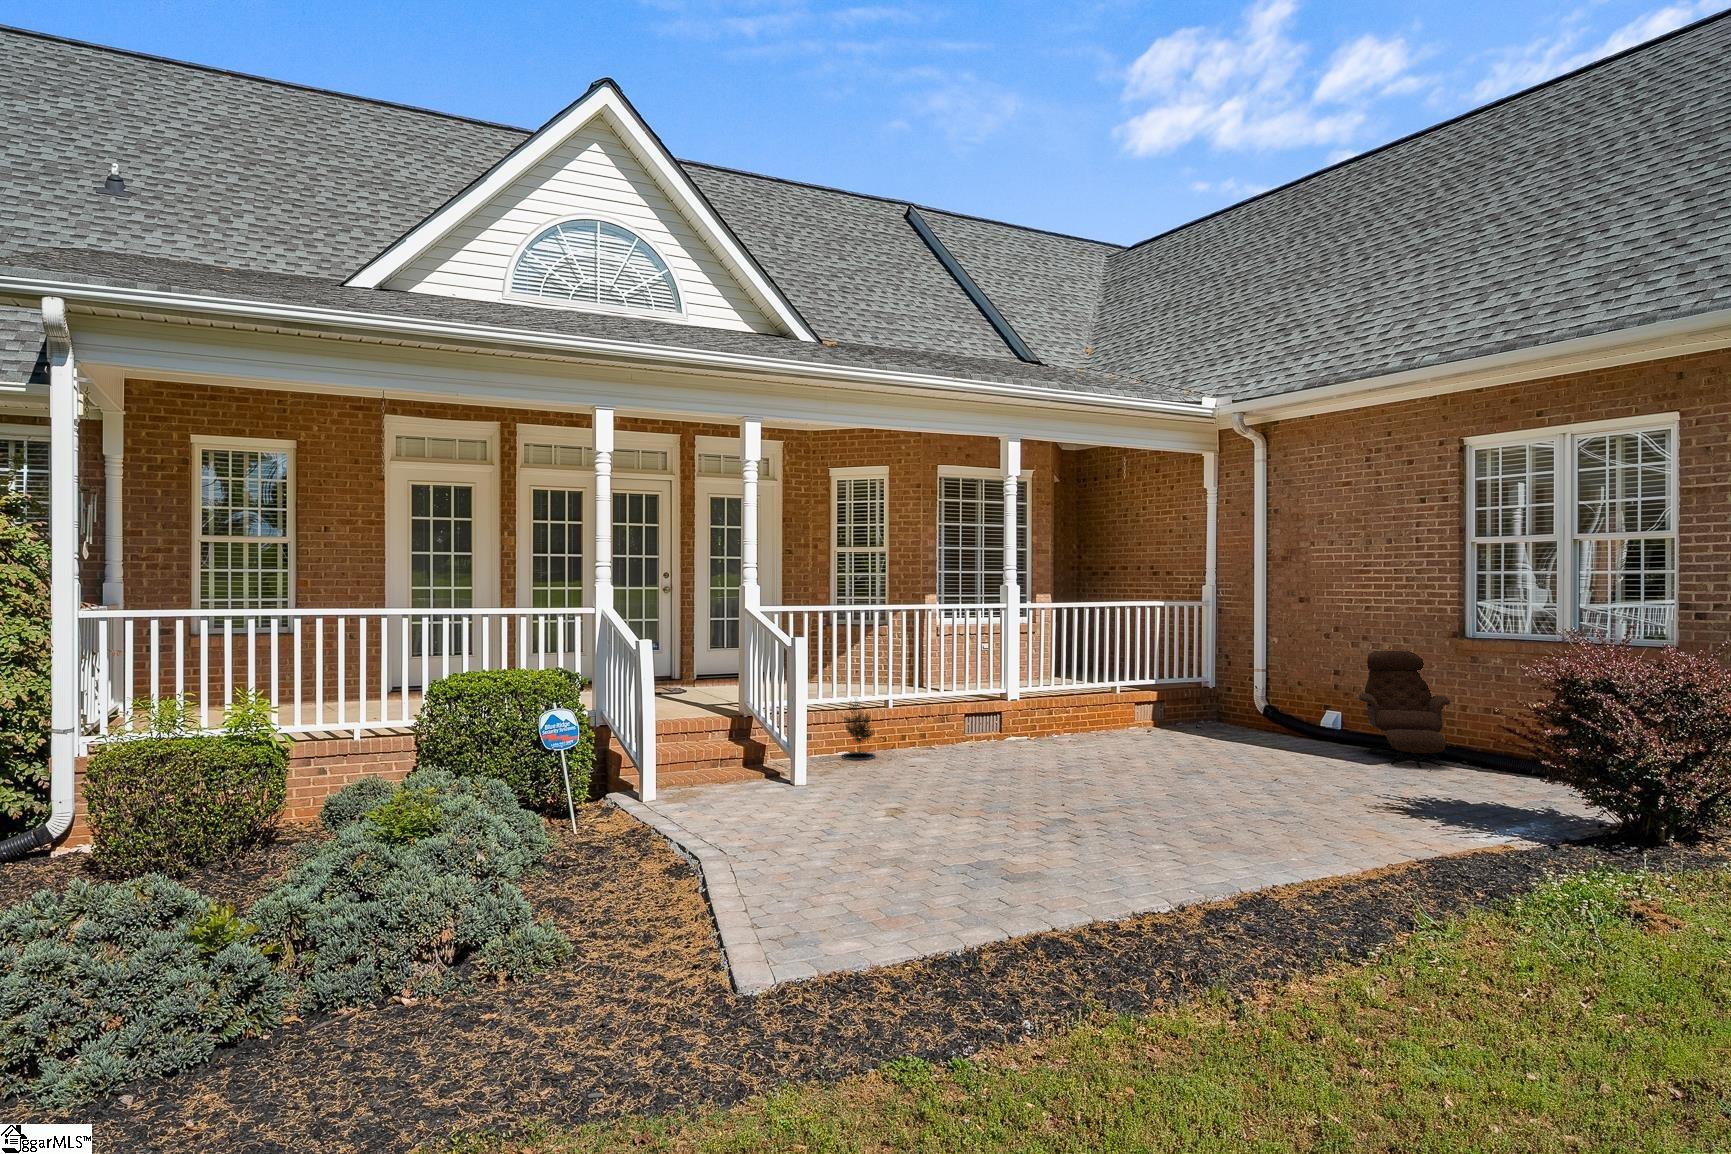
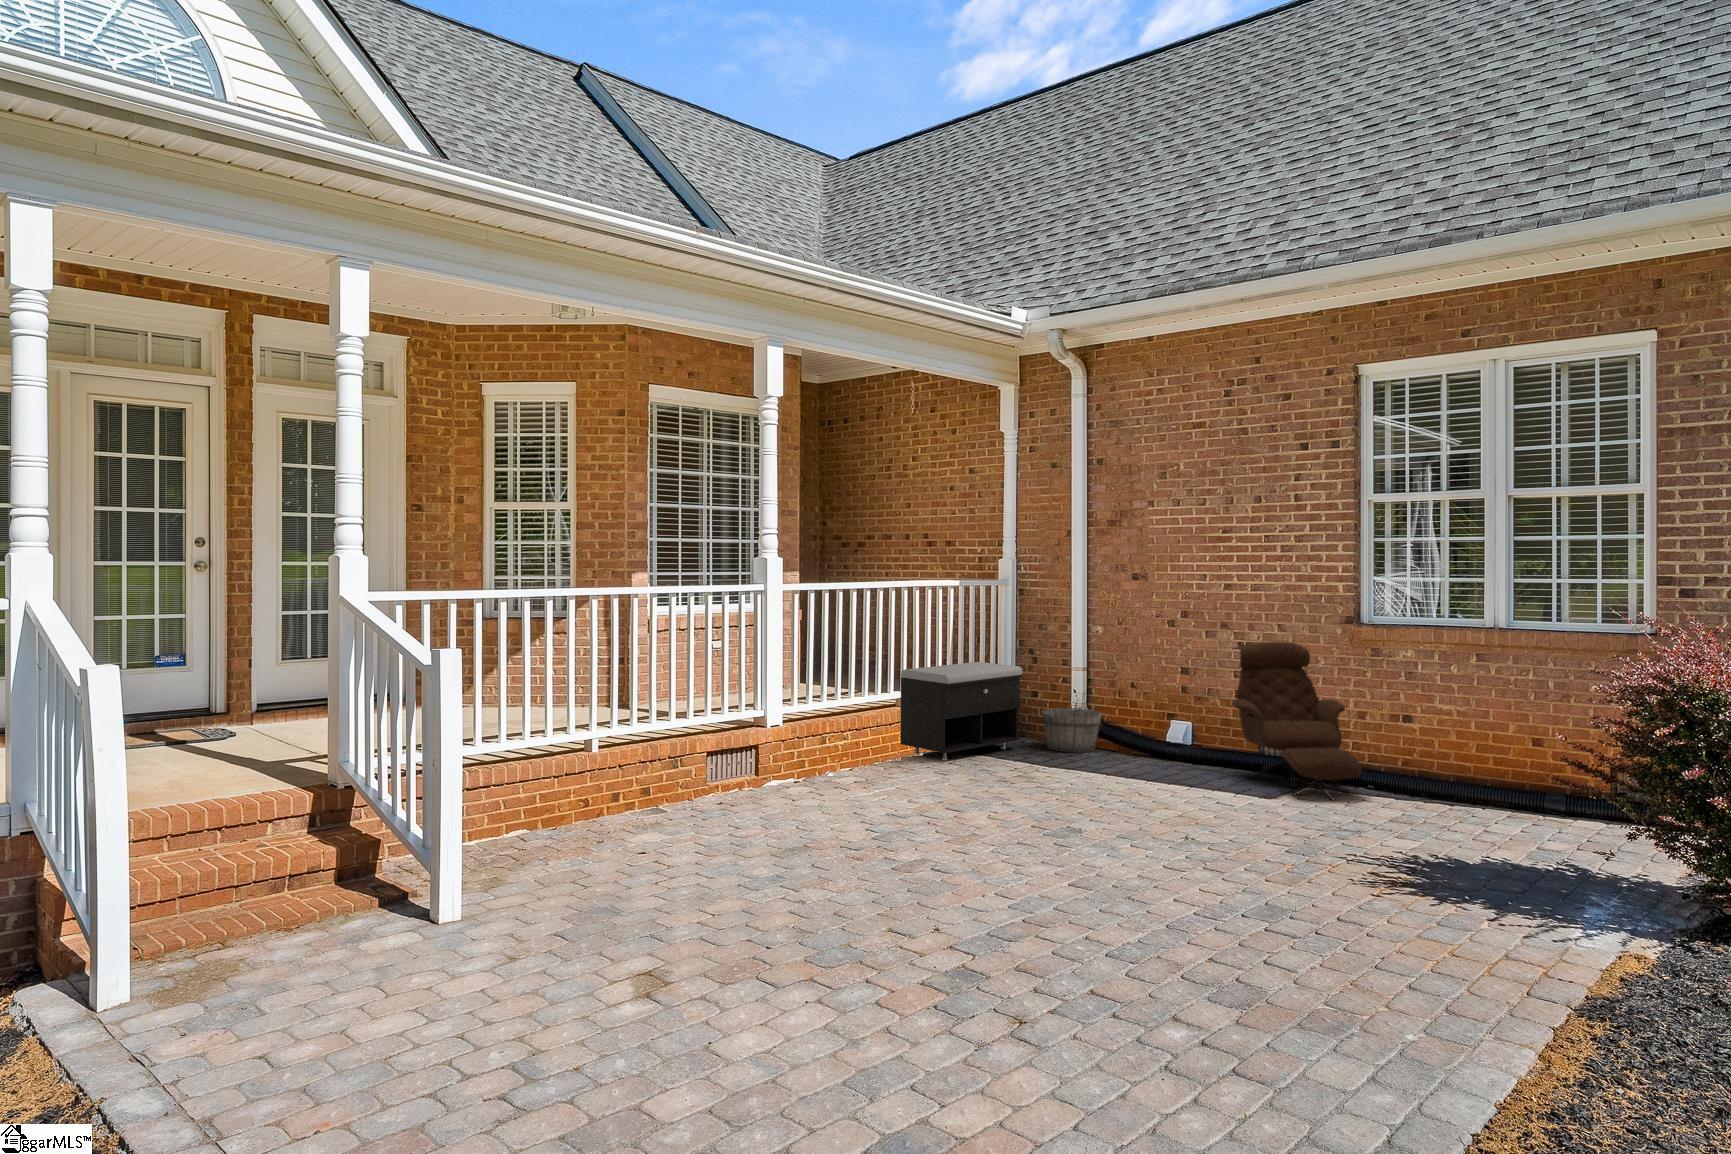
storage bench: none [1113,662,1208,731] -> present [901,662,1022,760]
wooden bucket: none [1223,692,1272,732] -> present [1042,704,1101,753]
potted tree: present [842,701,875,760] -> none [514,740,576,847]

